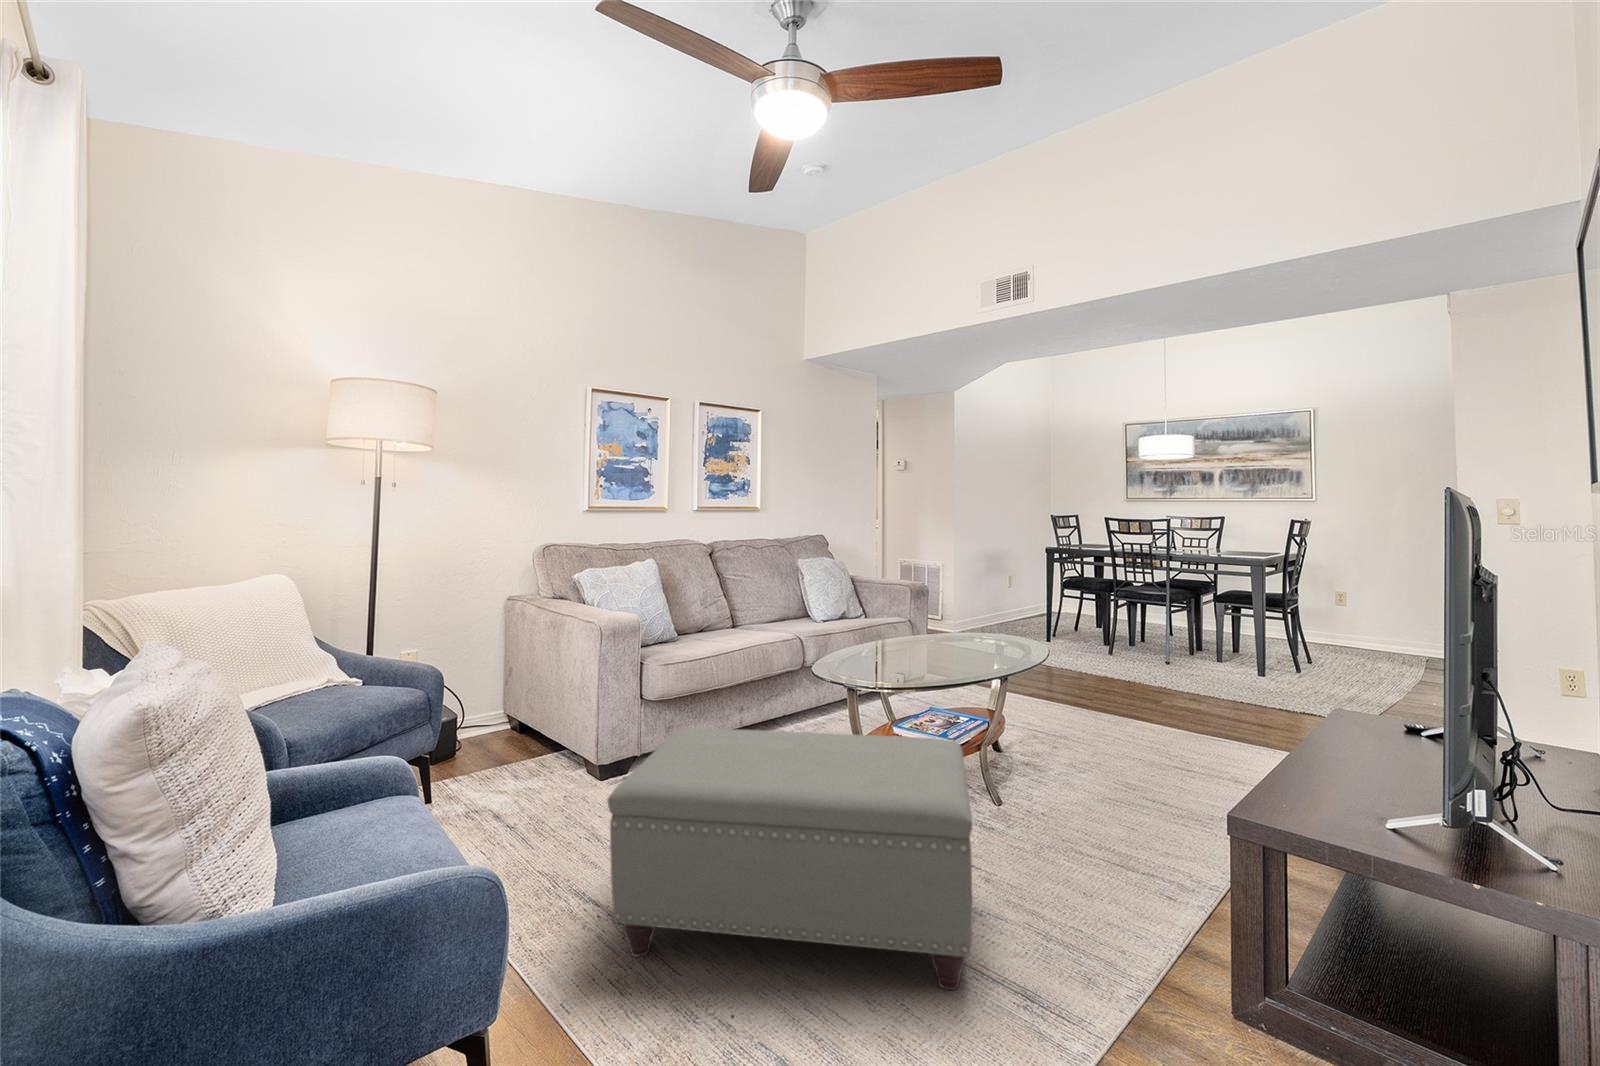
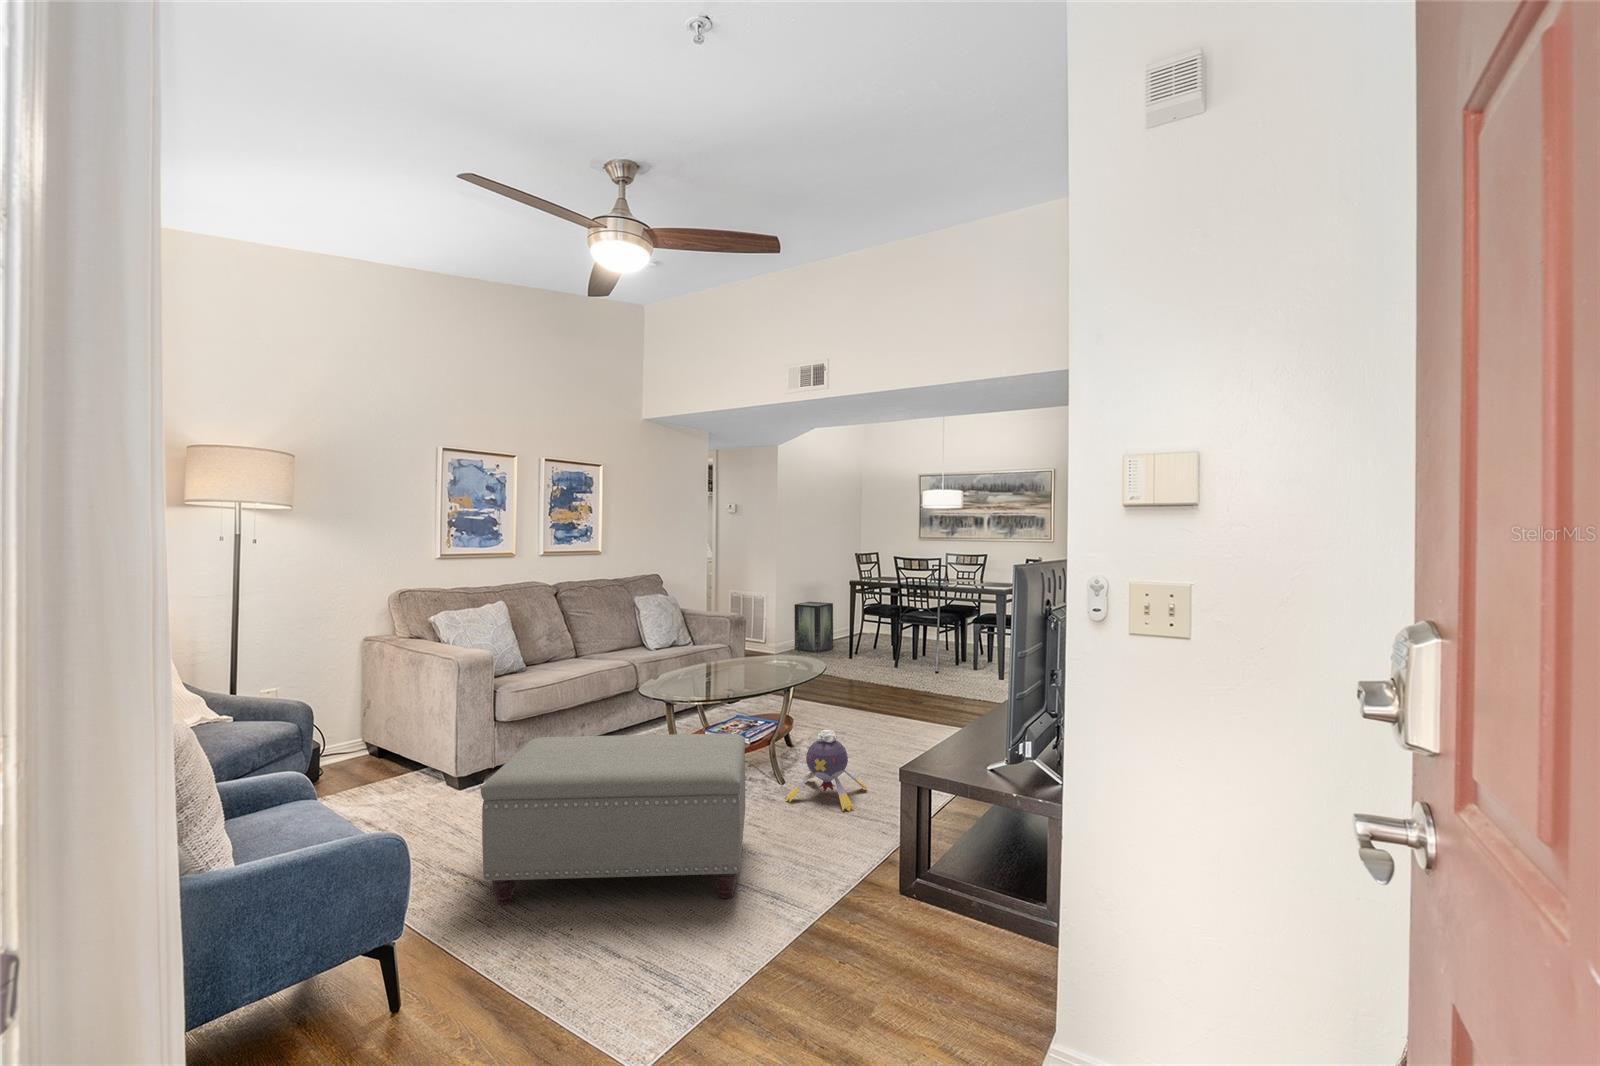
storage box: none [977,573,1024,633] -> present [794,602,833,653]
plush toy: none [1006,737,1126,857] -> present [786,730,867,812]

